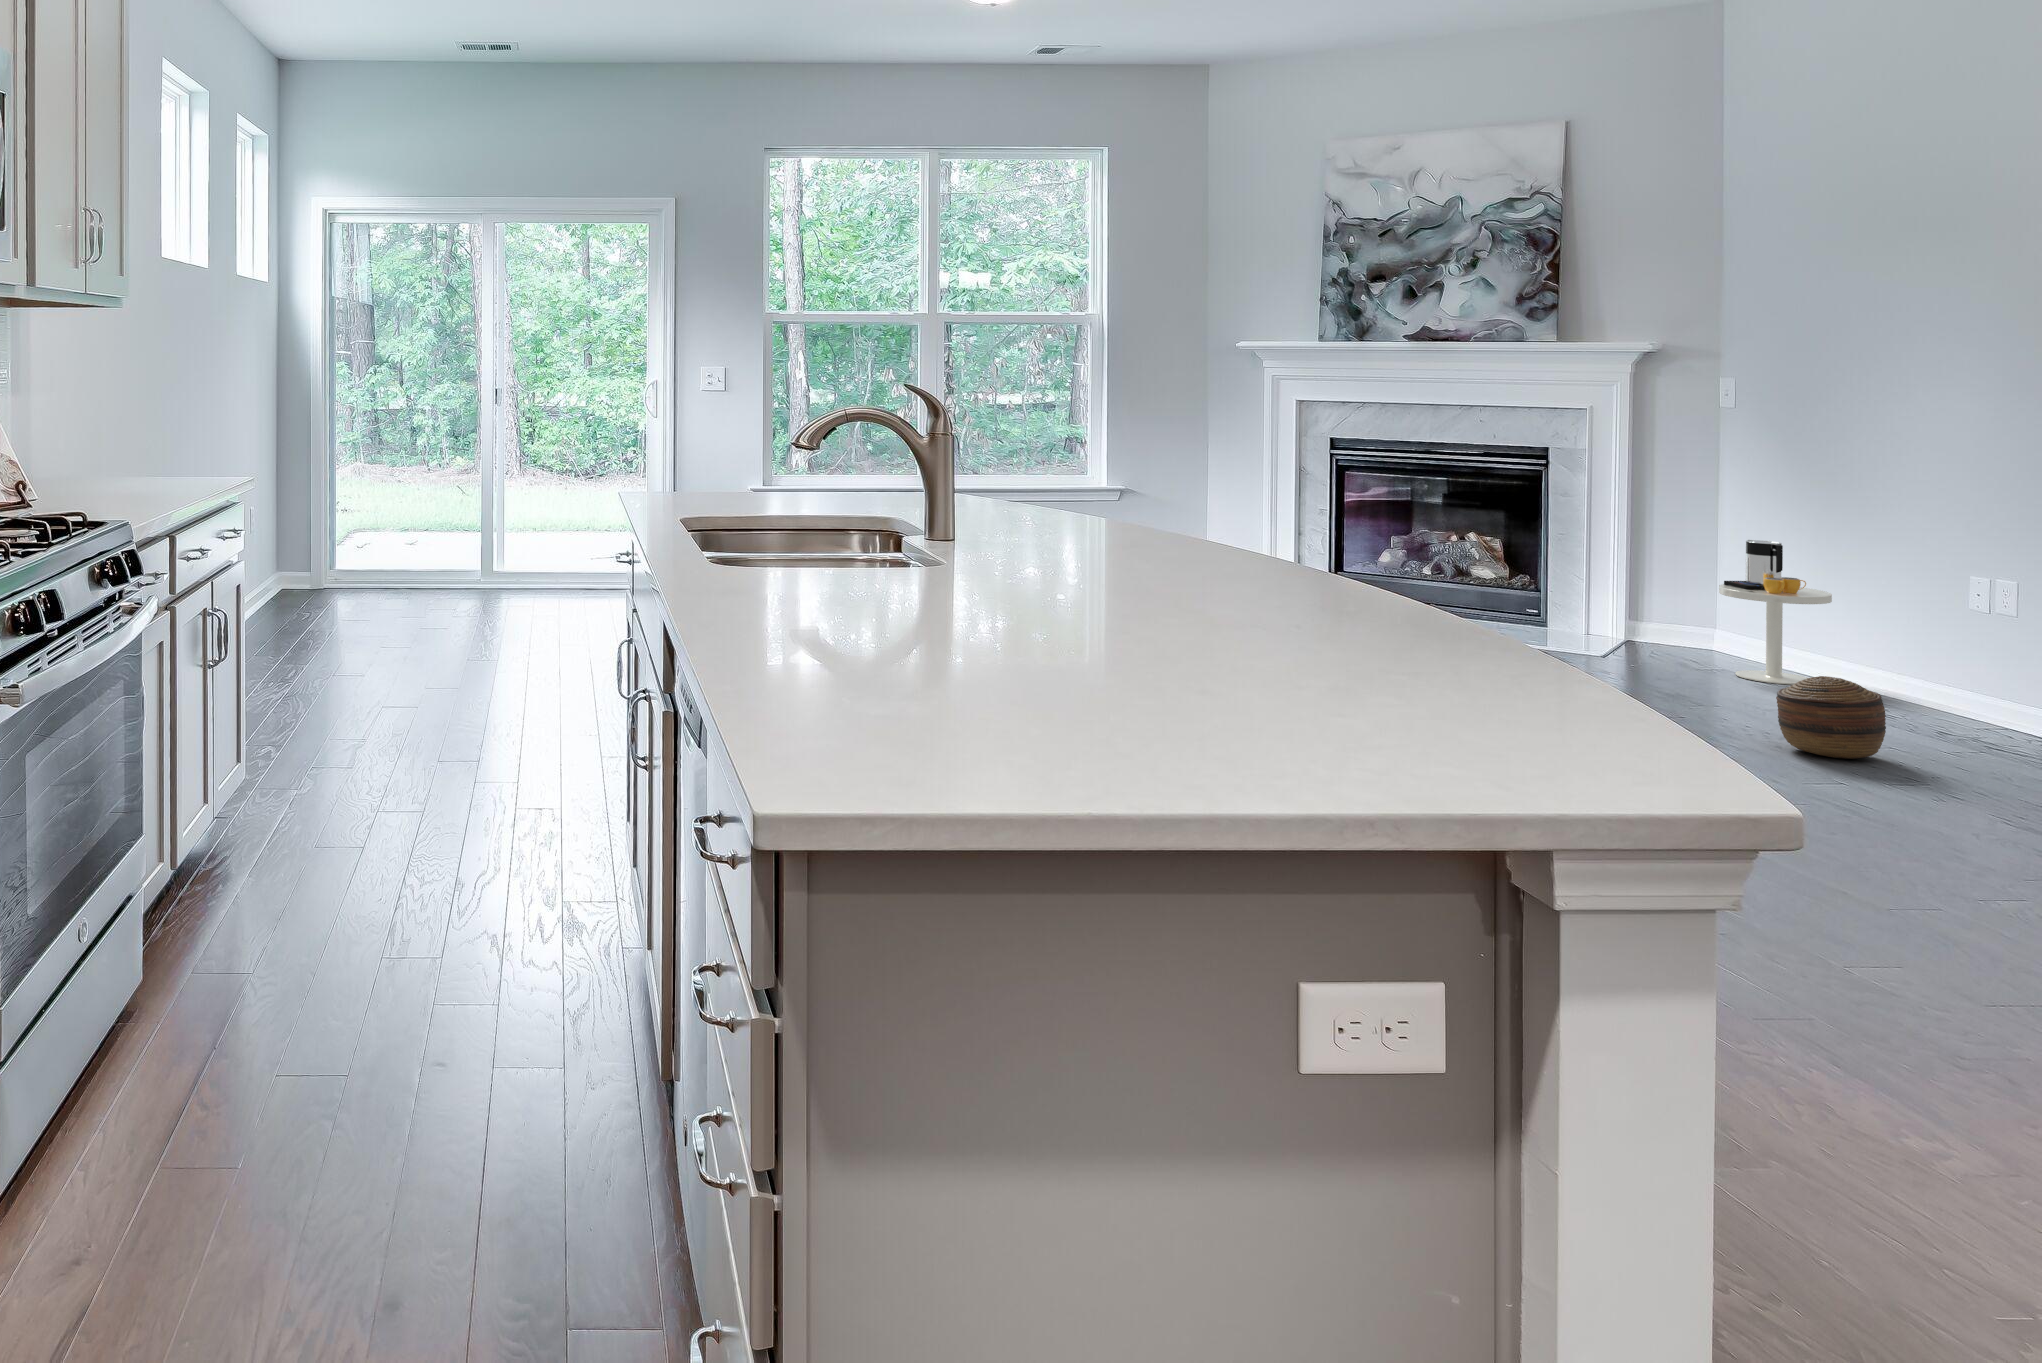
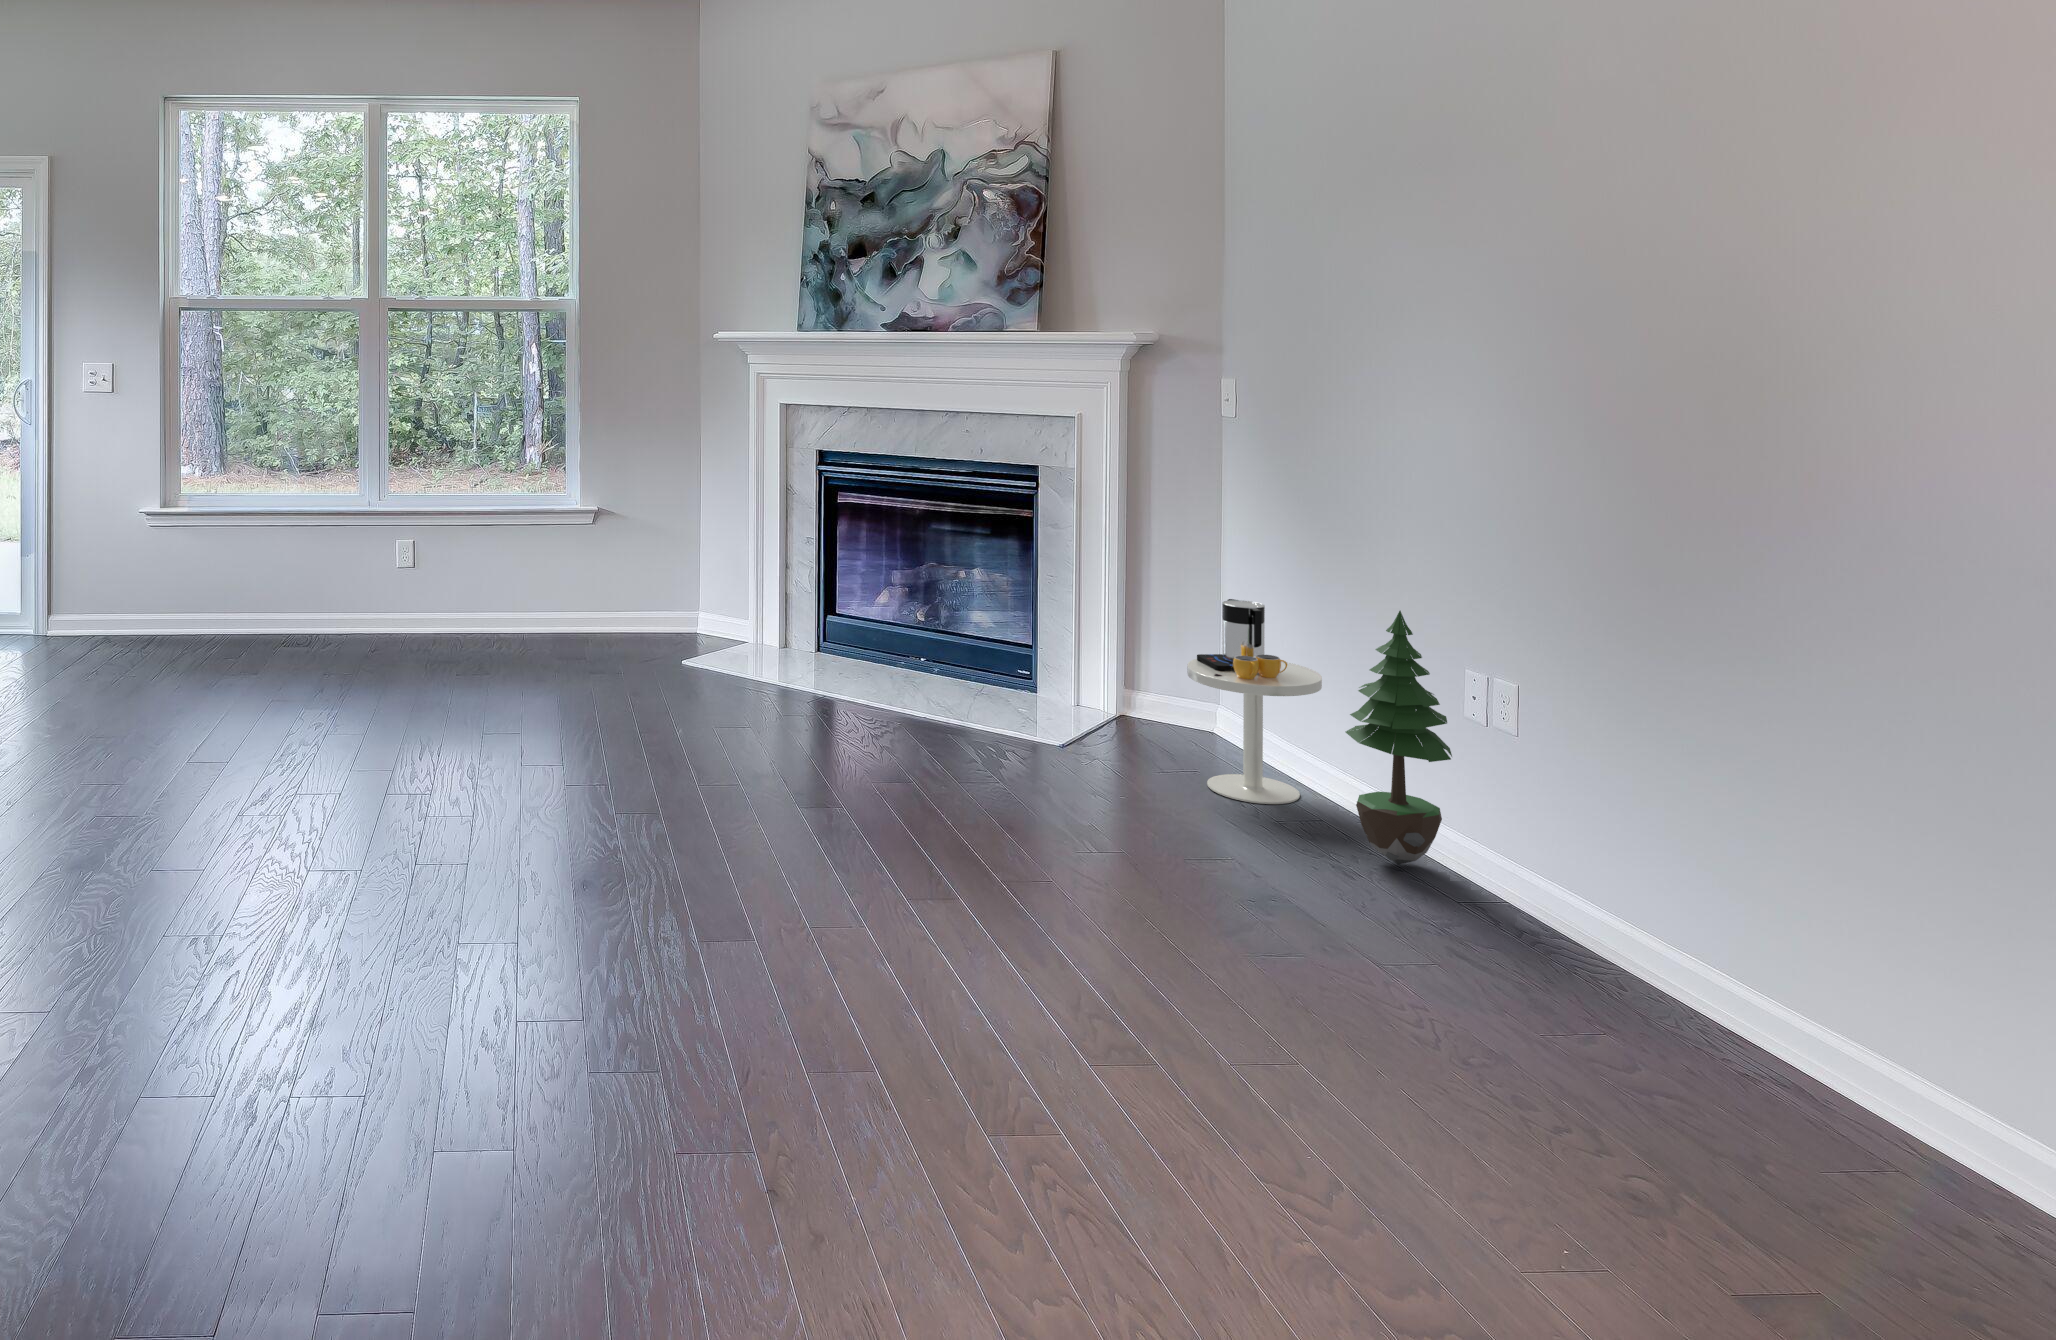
potted tree: none [1874,533,1960,710] -> present [1346,611,1452,865]
basket: present [1776,676,1886,759] -> none [1131,864,1276,1006]

